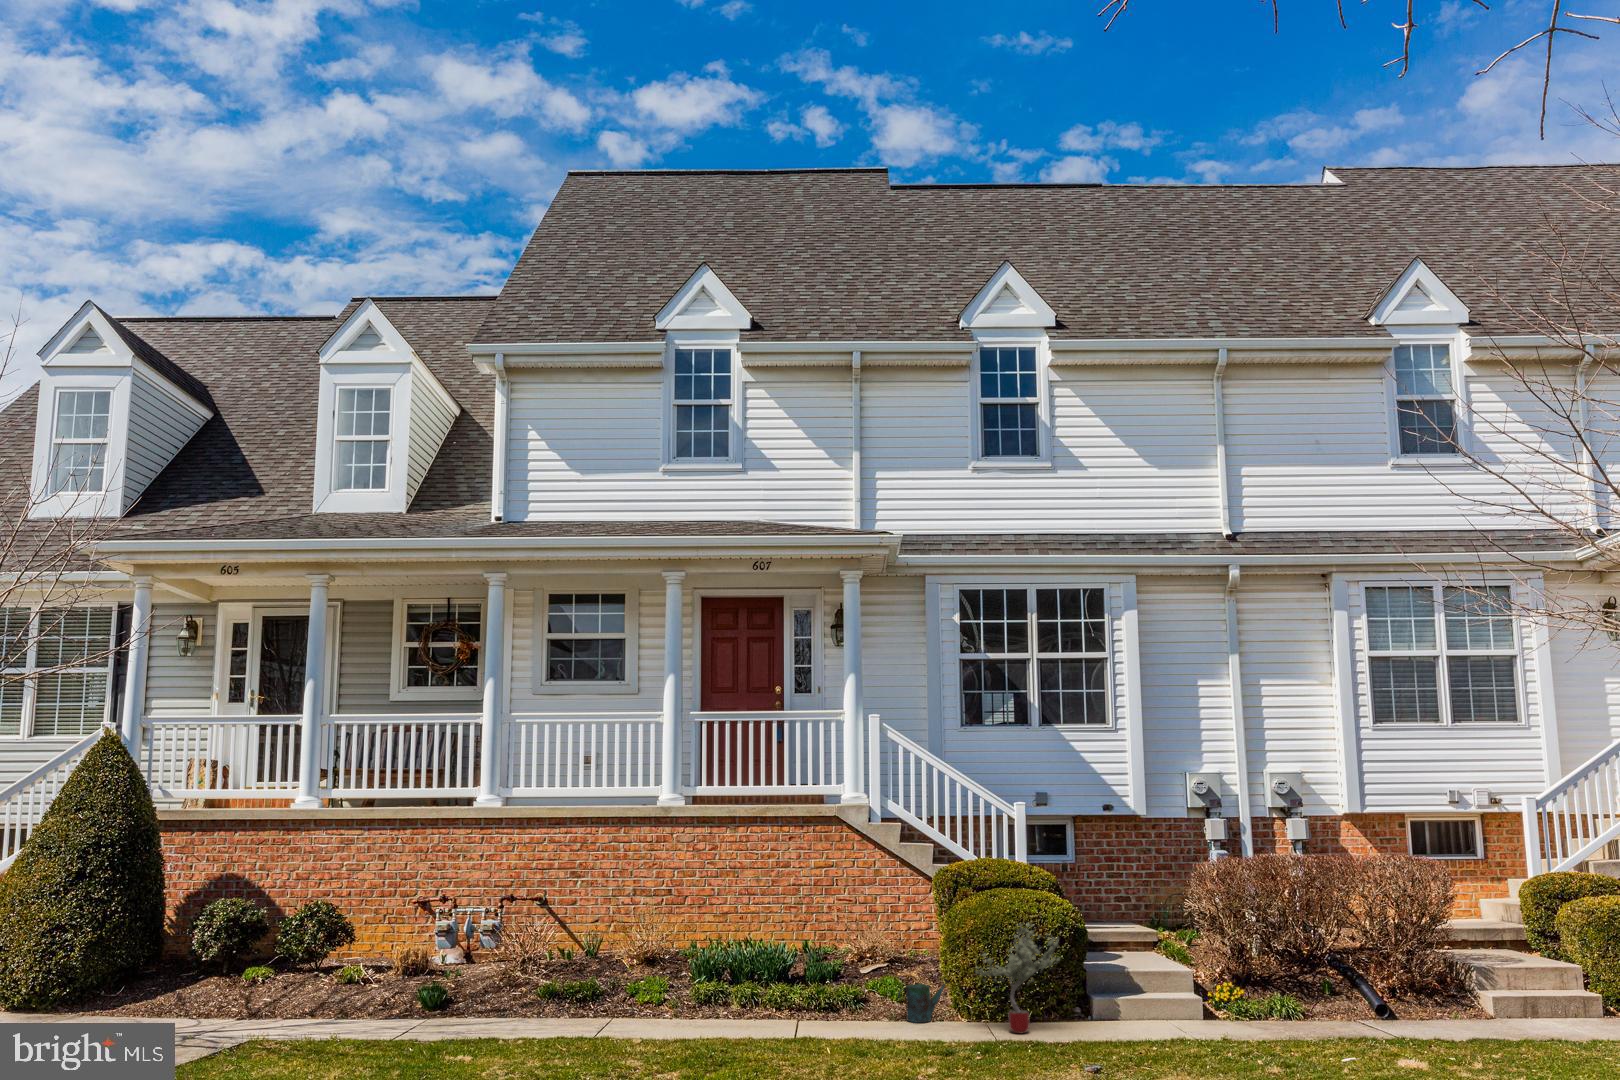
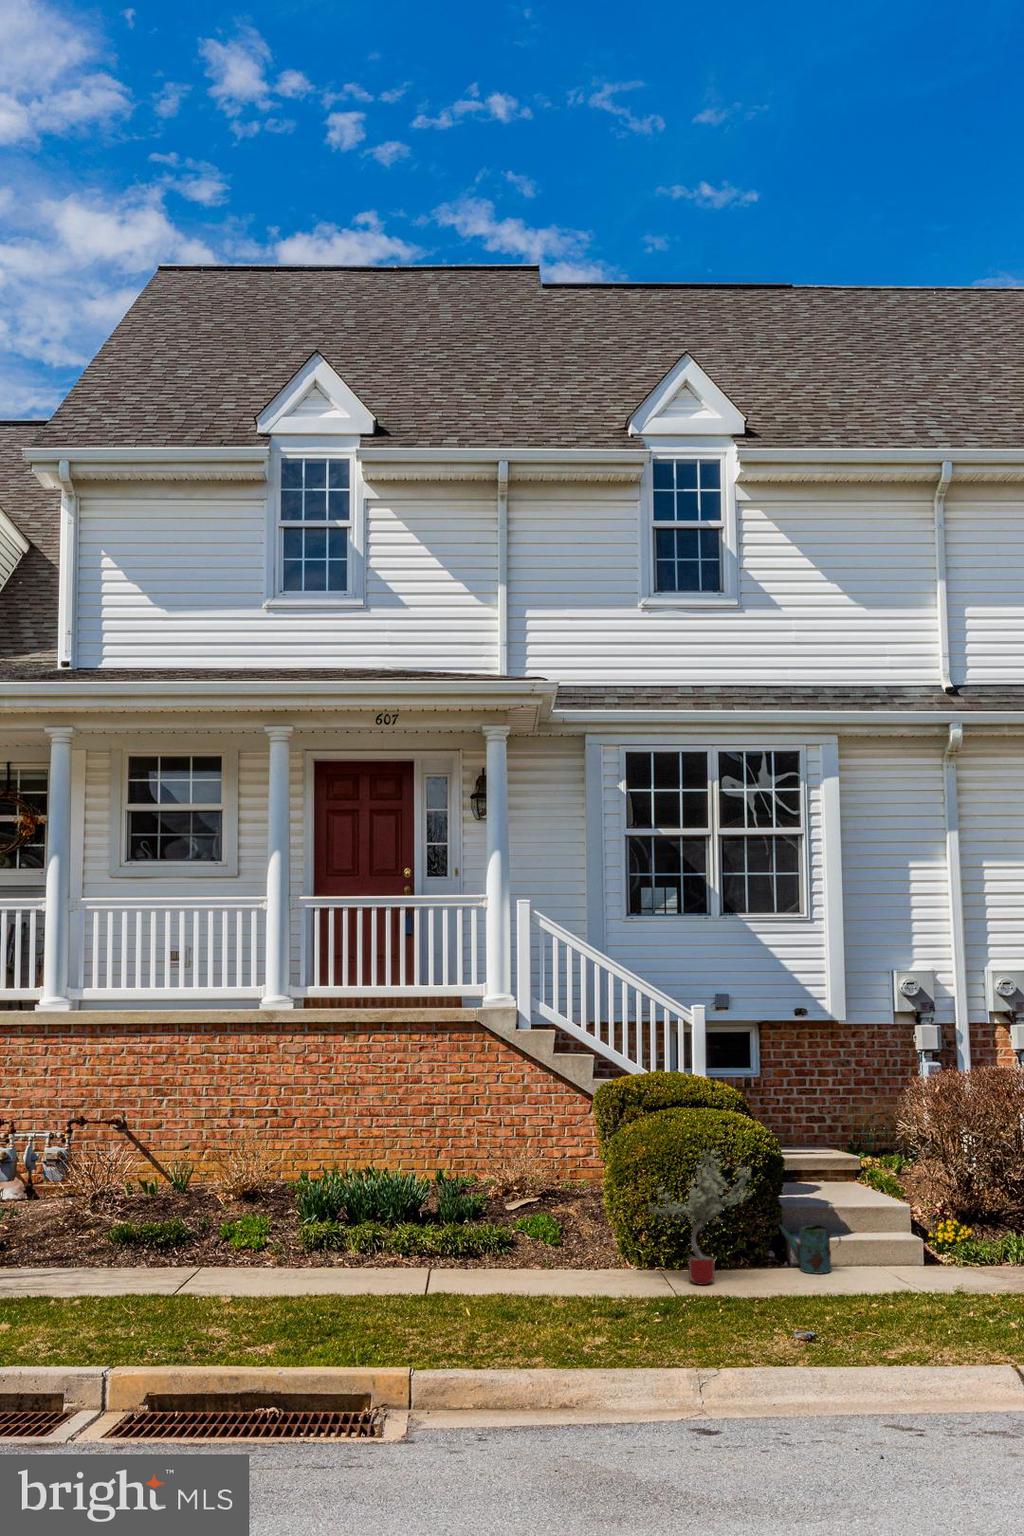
watering can: present [898,978,950,1023] -> present [773,1218,841,1274]

